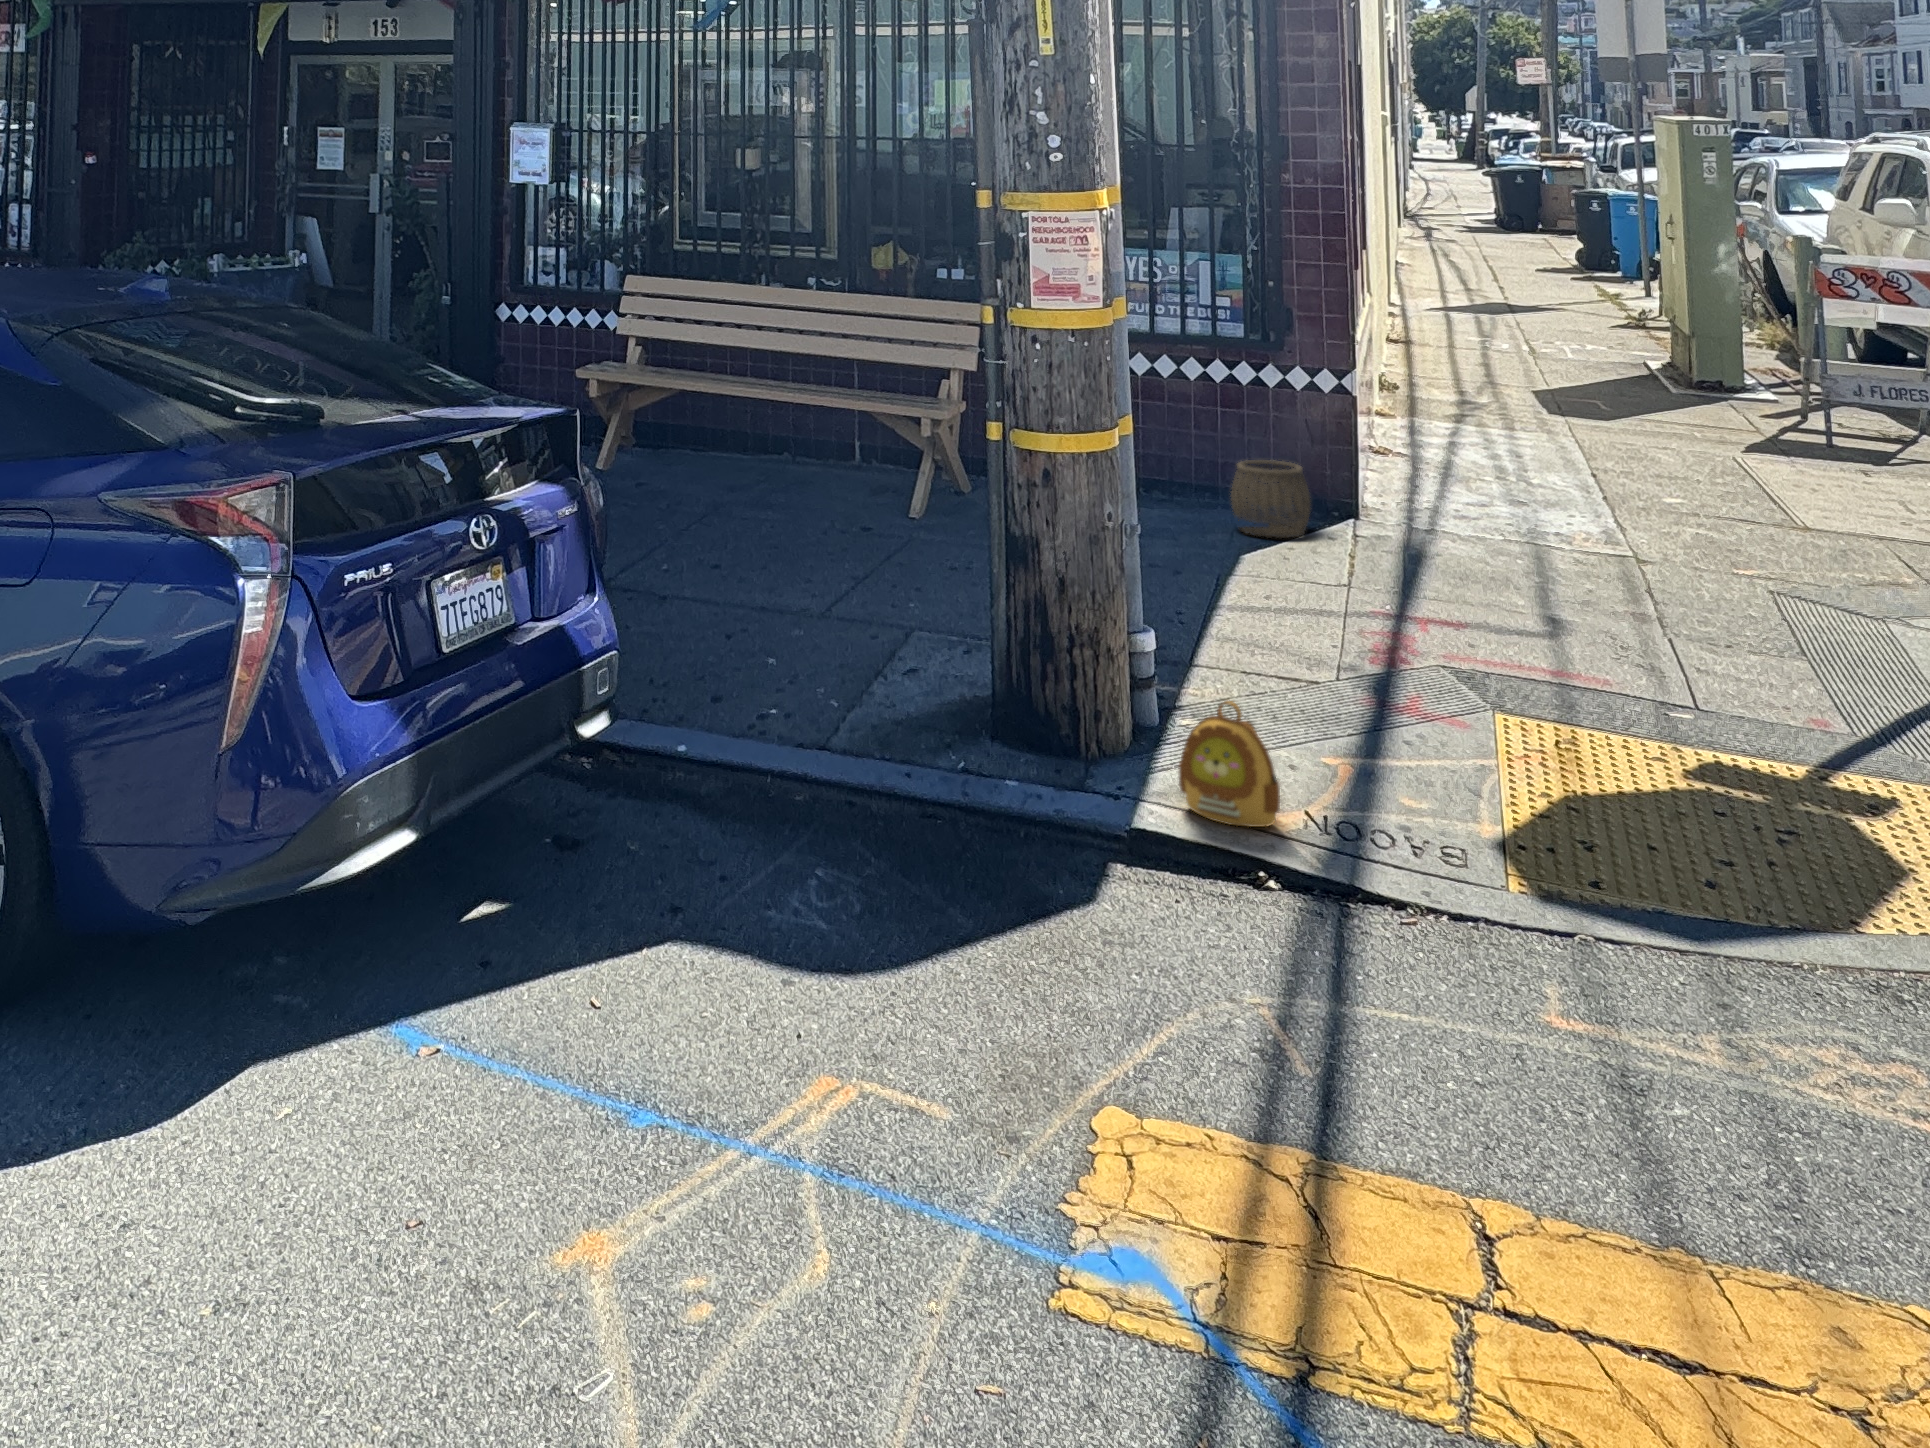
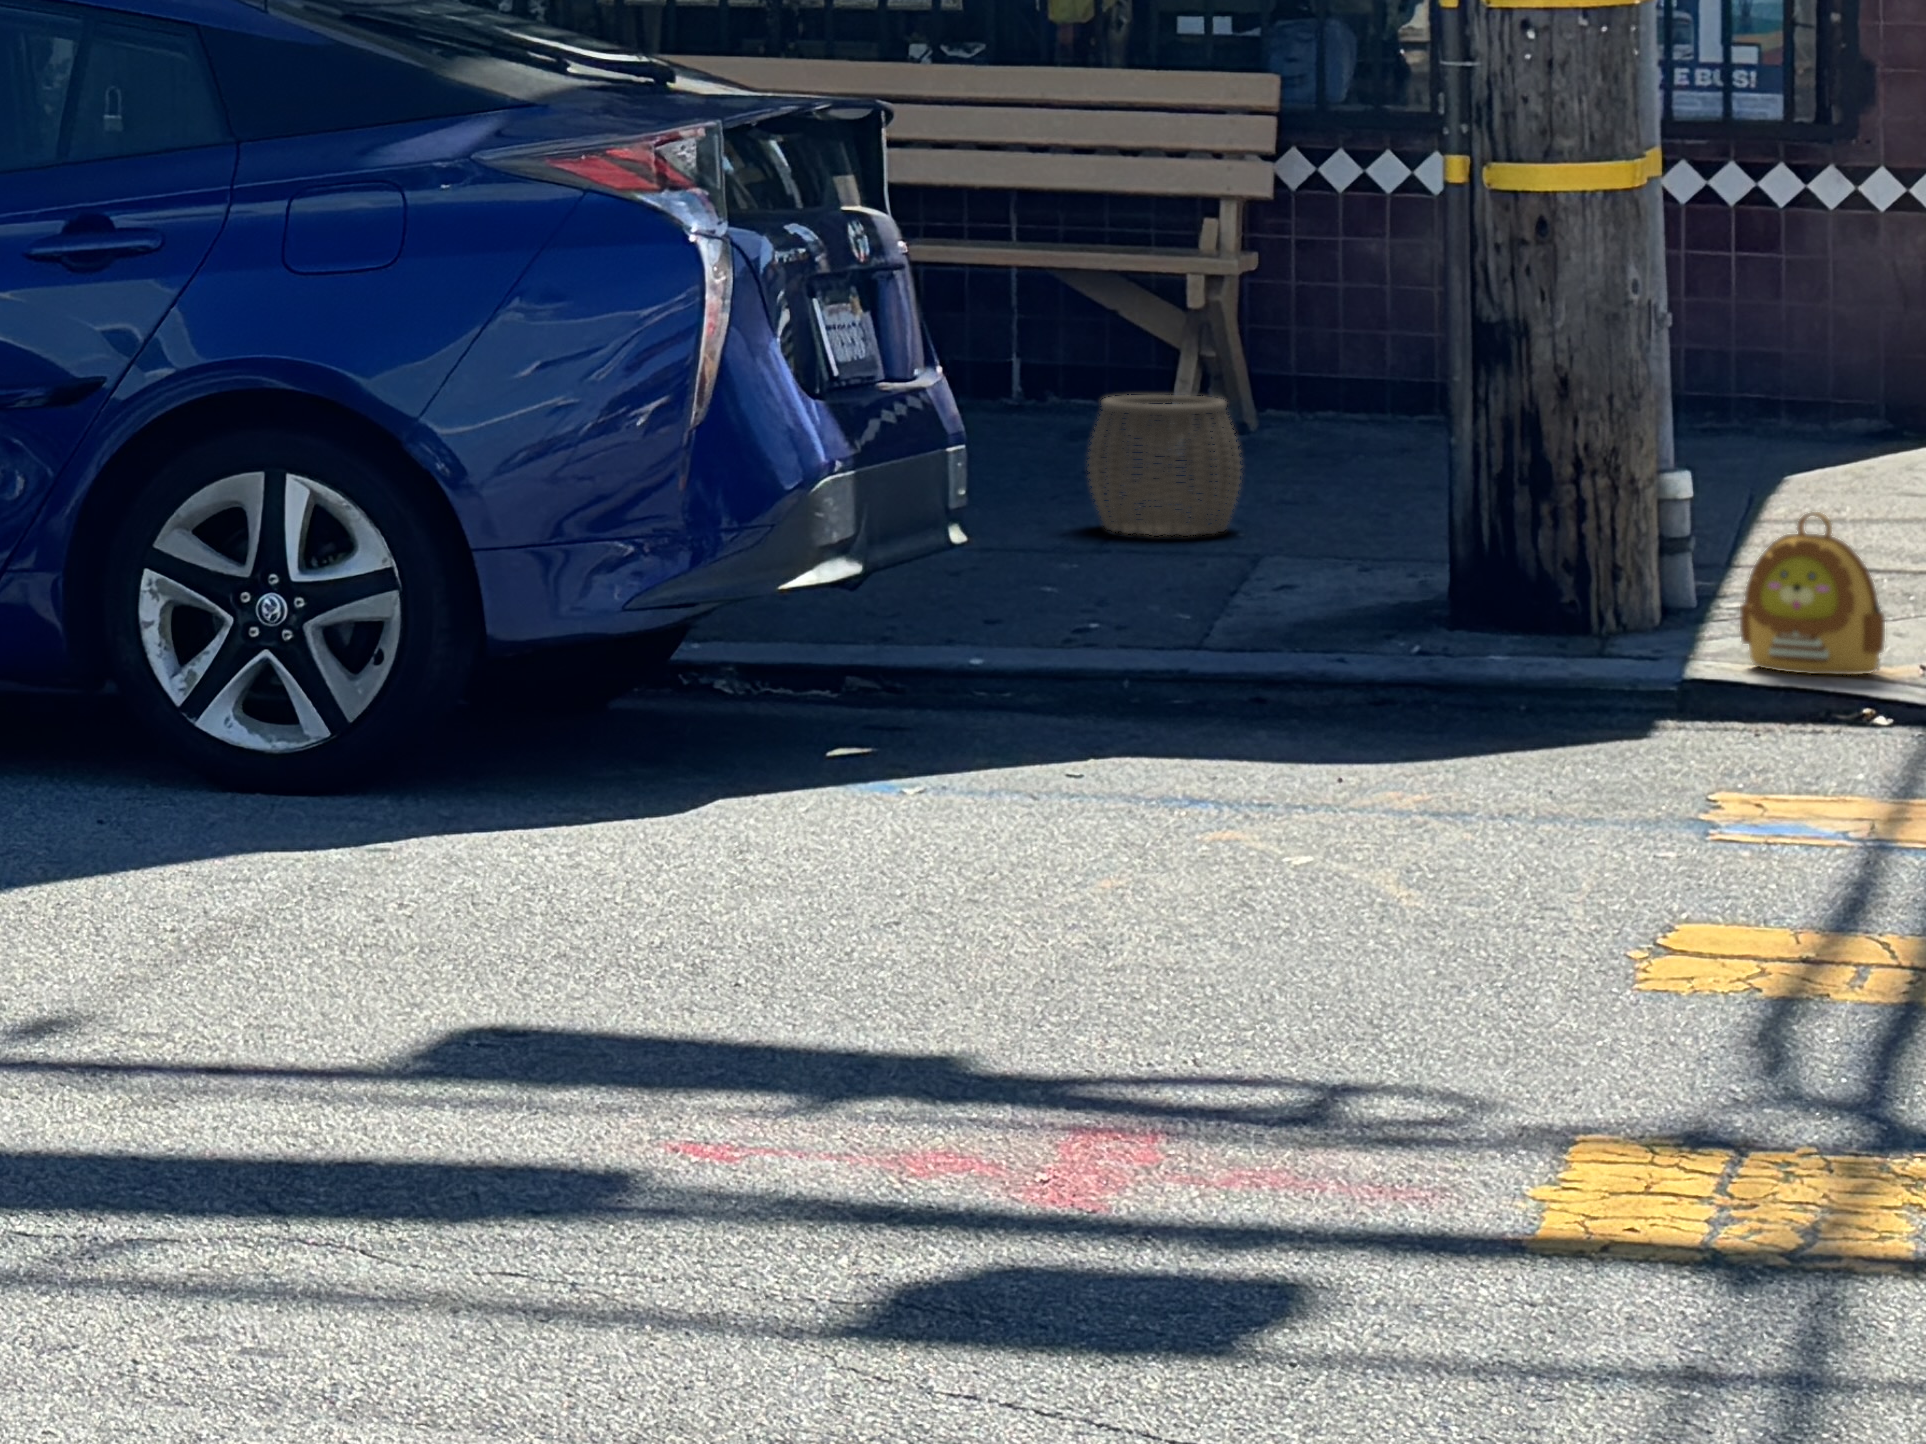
woven basket: present [1231,460,1311,538] -> present [1088,395,1241,536]

